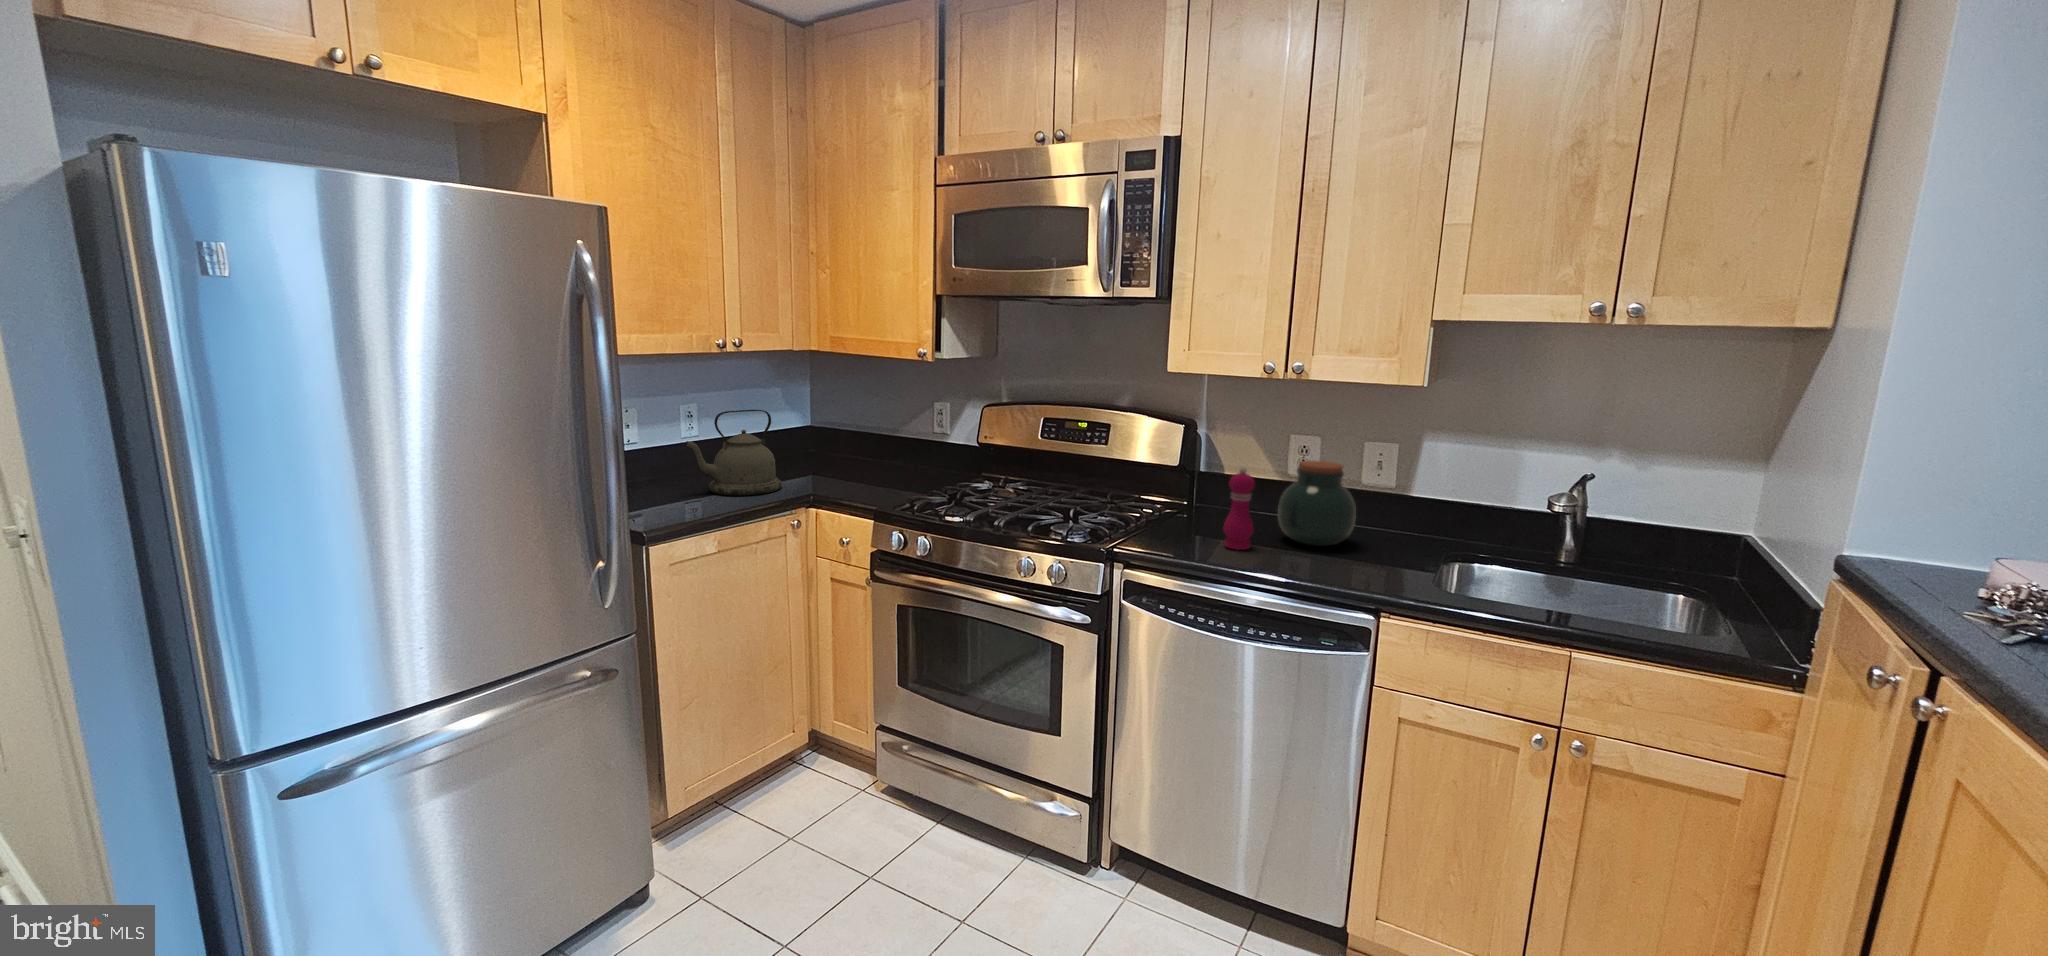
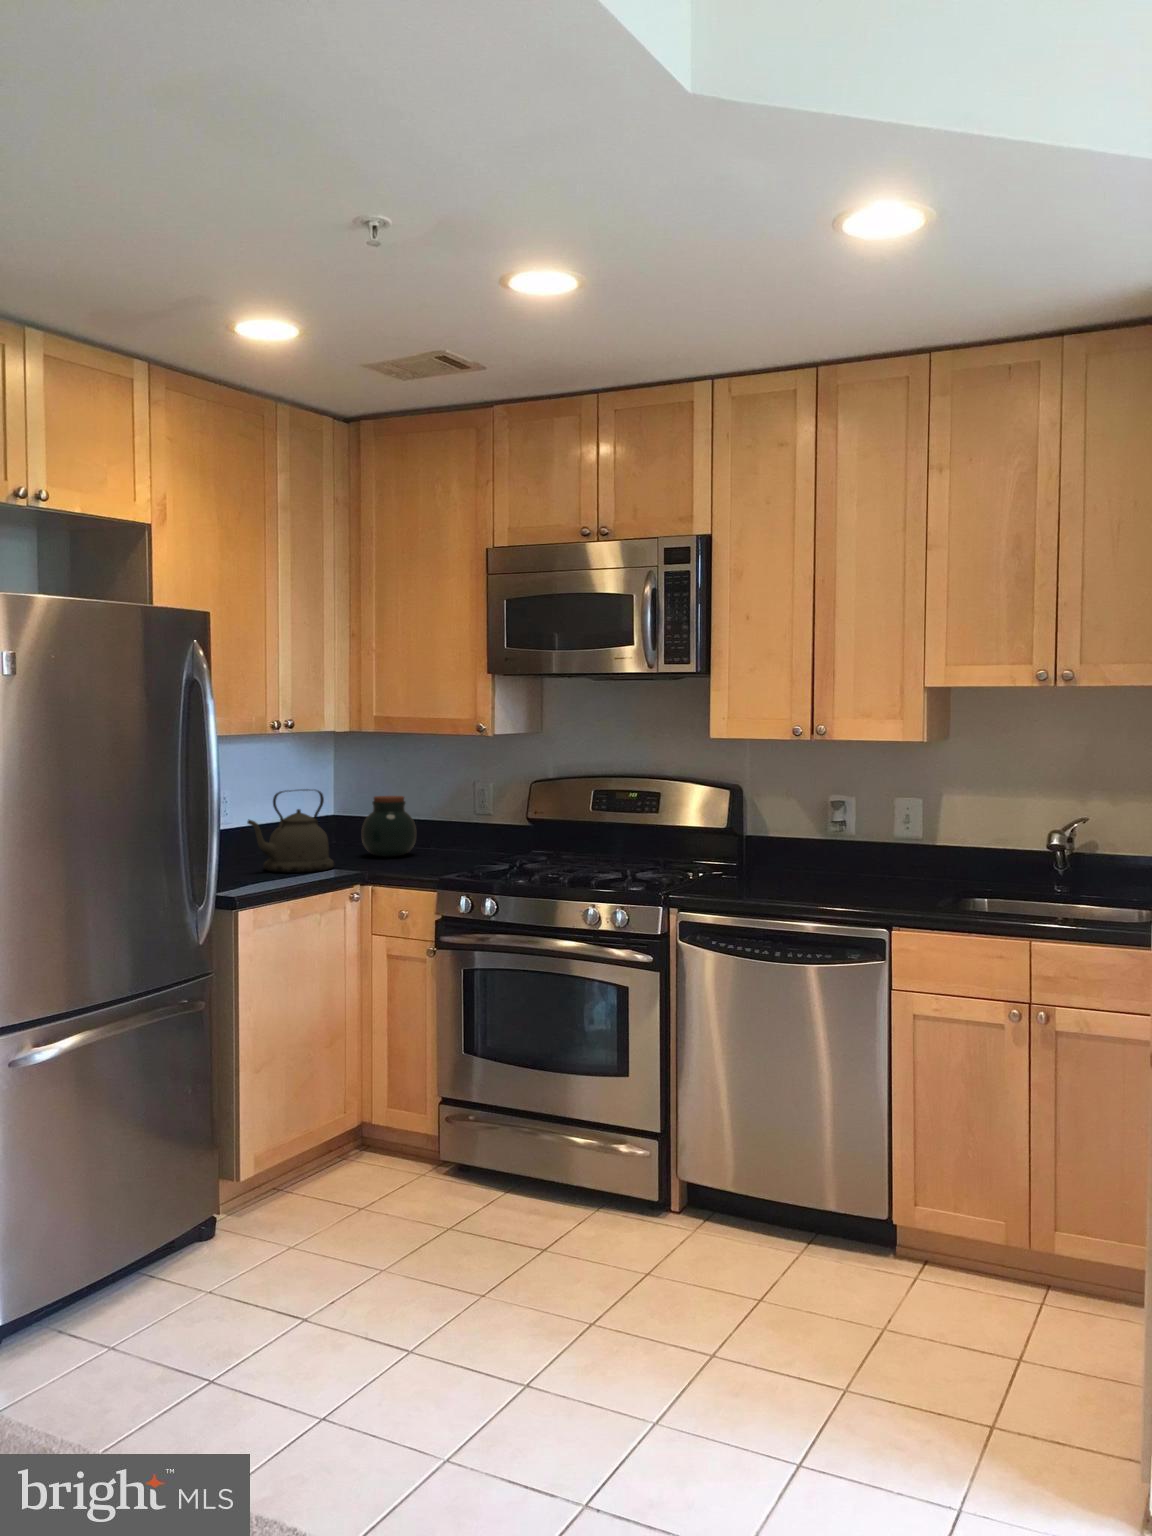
jar: present [1278,461,1356,546] -> present [362,796,416,857]
pepper mill: present [1223,467,1255,550] -> none [766,818,793,891]

